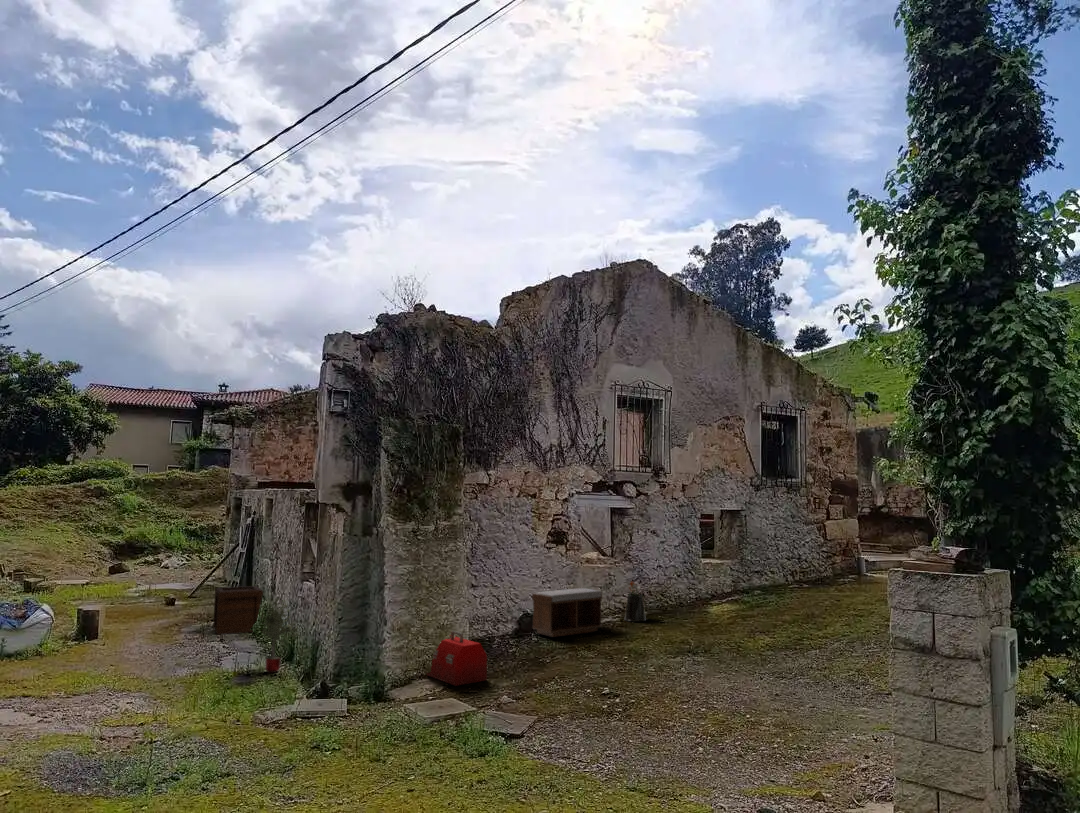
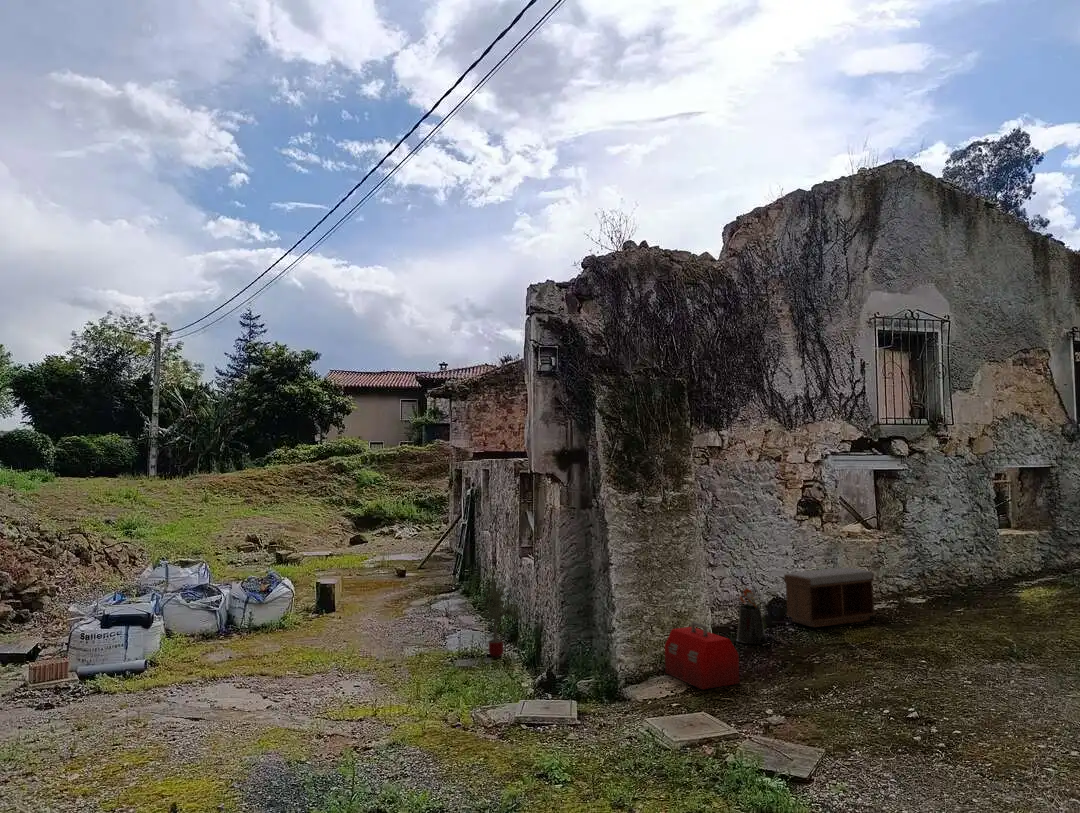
watering can: present [625,581,646,621] -> present [736,588,767,644]
wooden crate: present [213,586,263,635] -> none [439,560,486,610]

